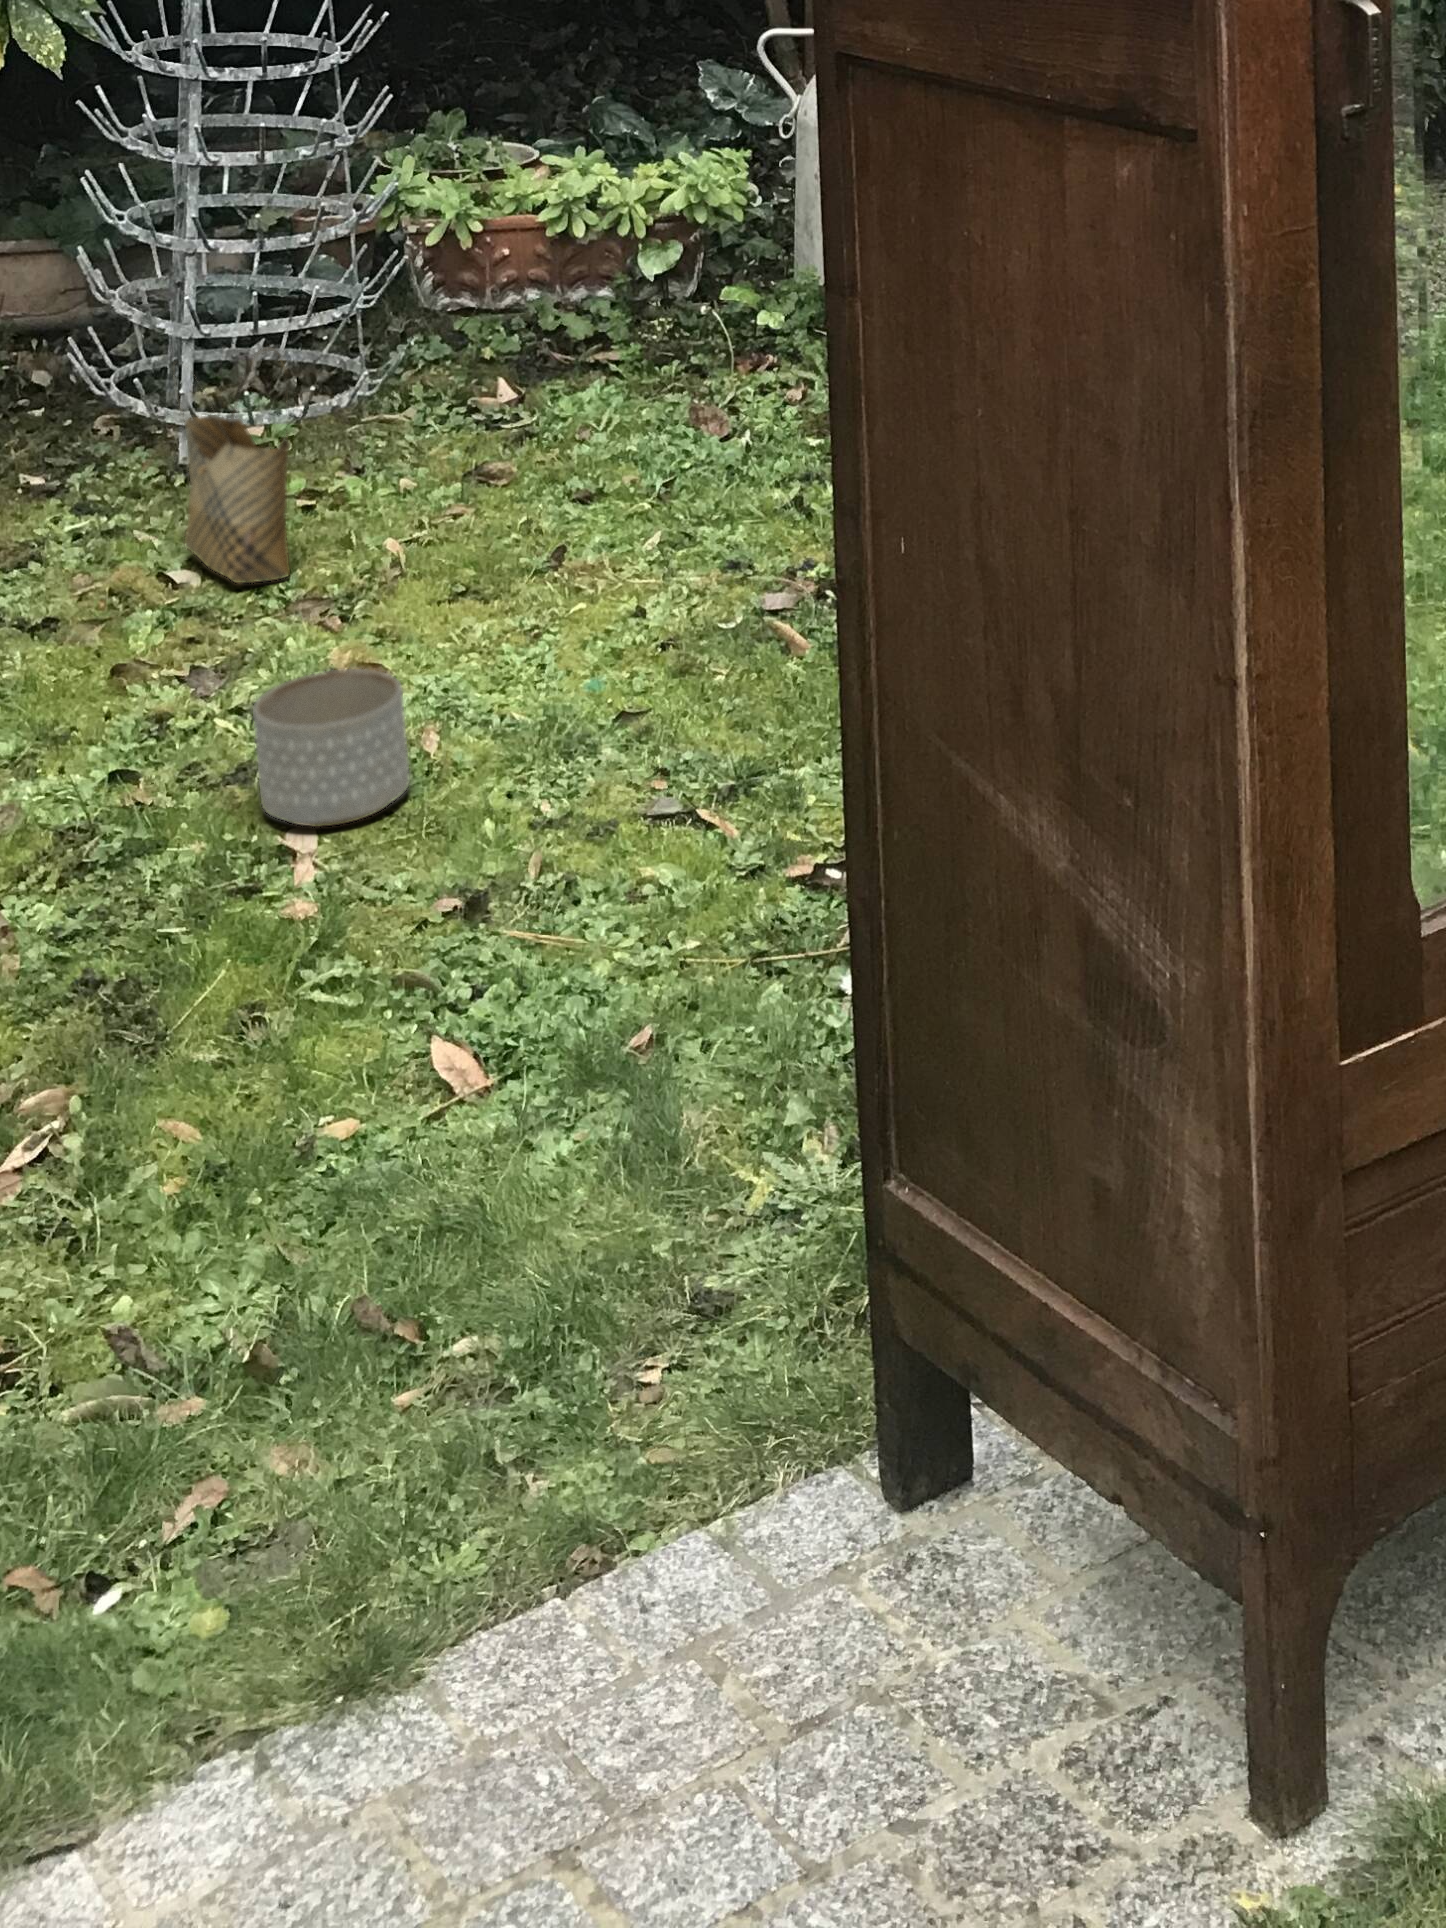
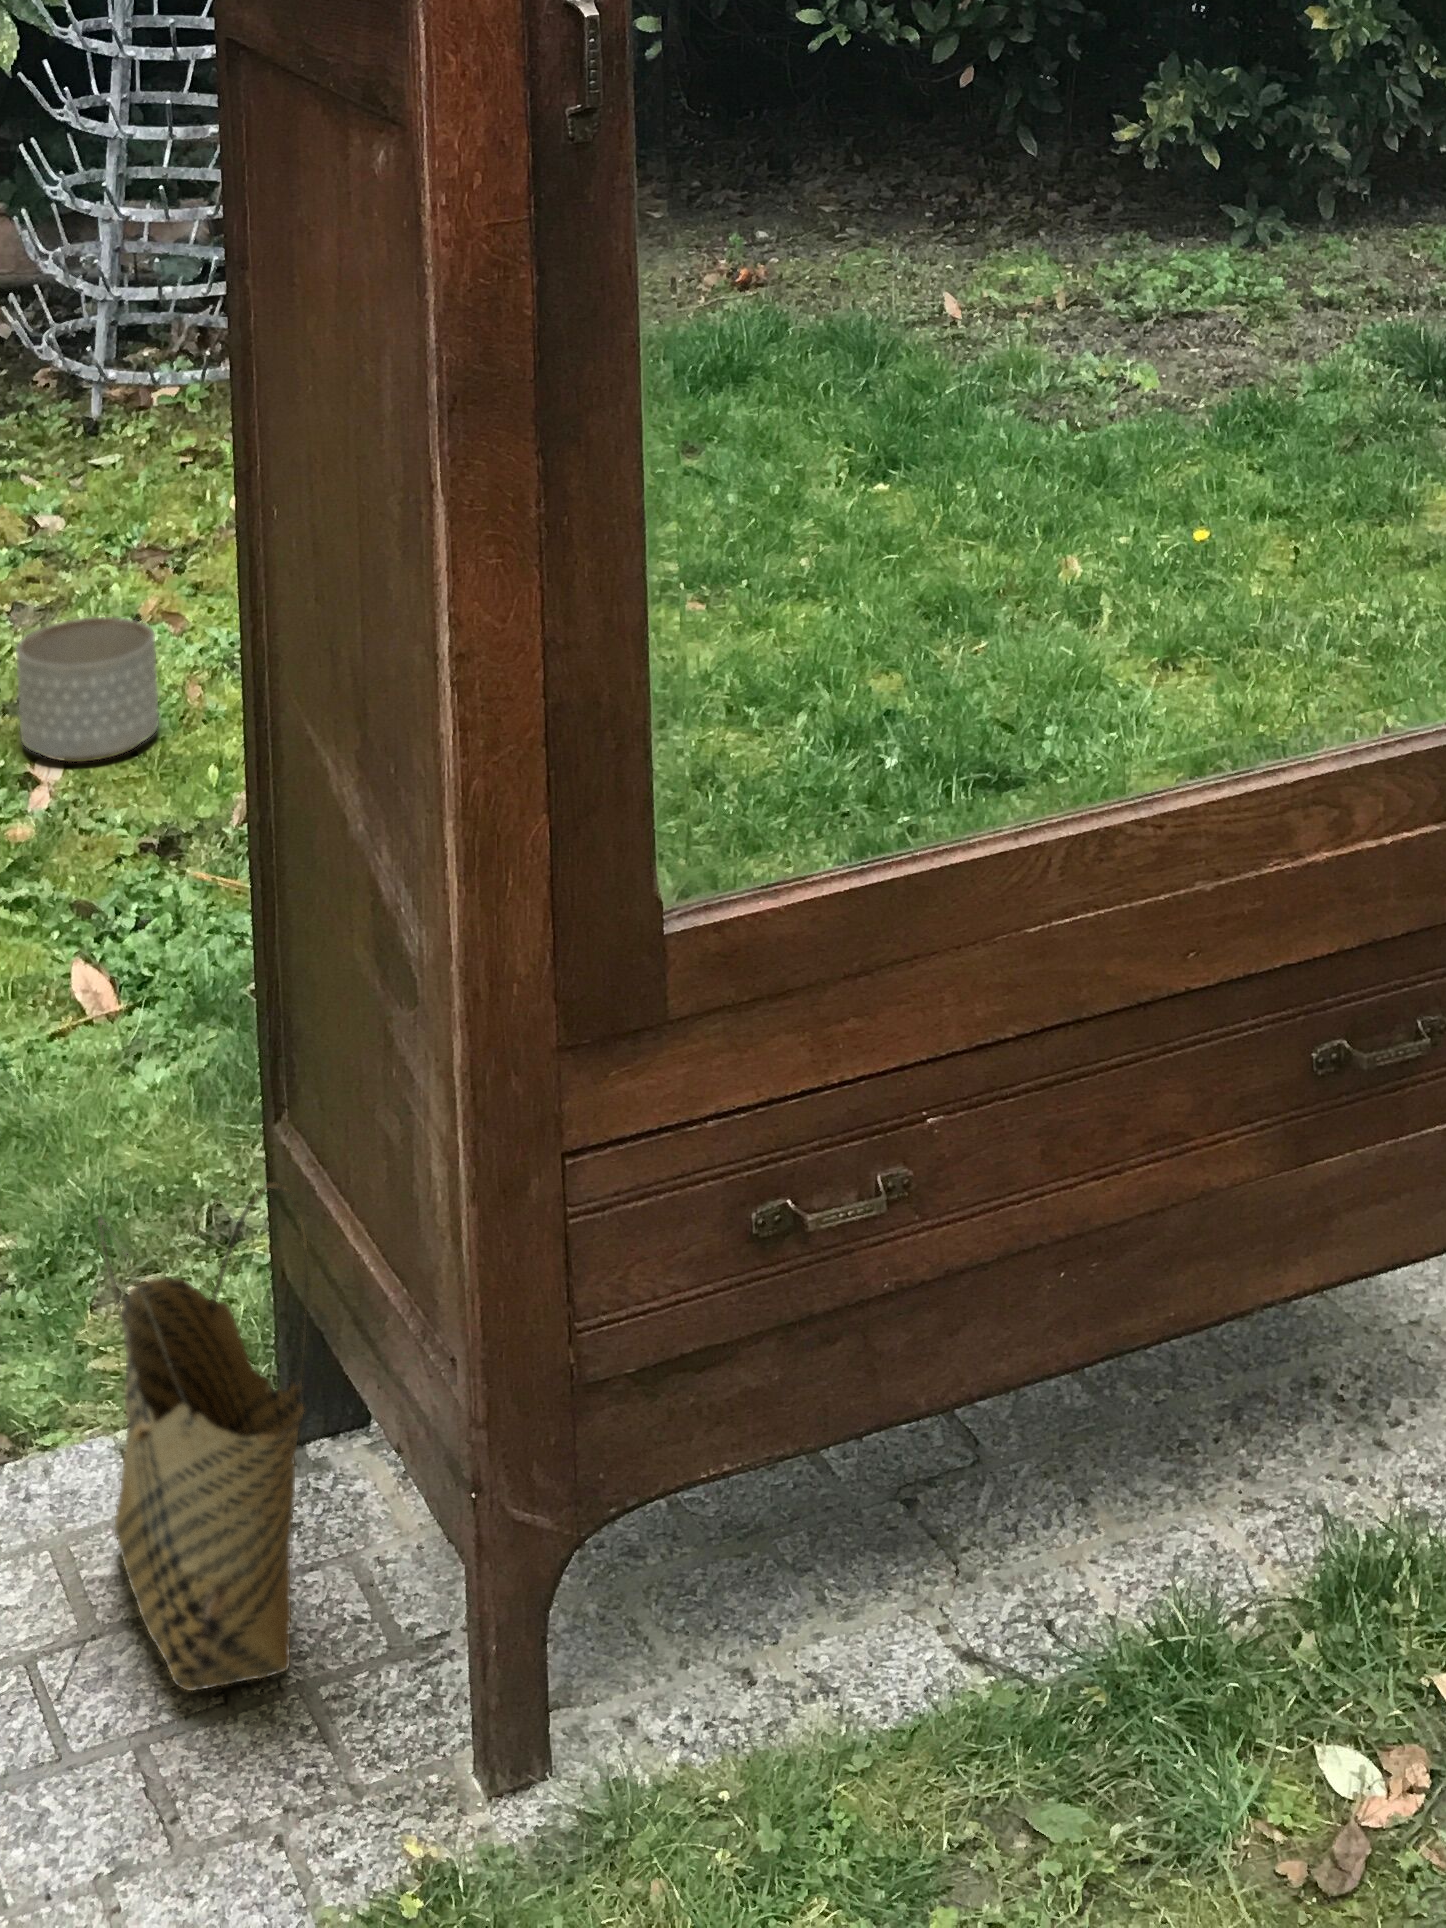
woven basket: present [174,348,290,583] -> present [98,1181,309,1691]

